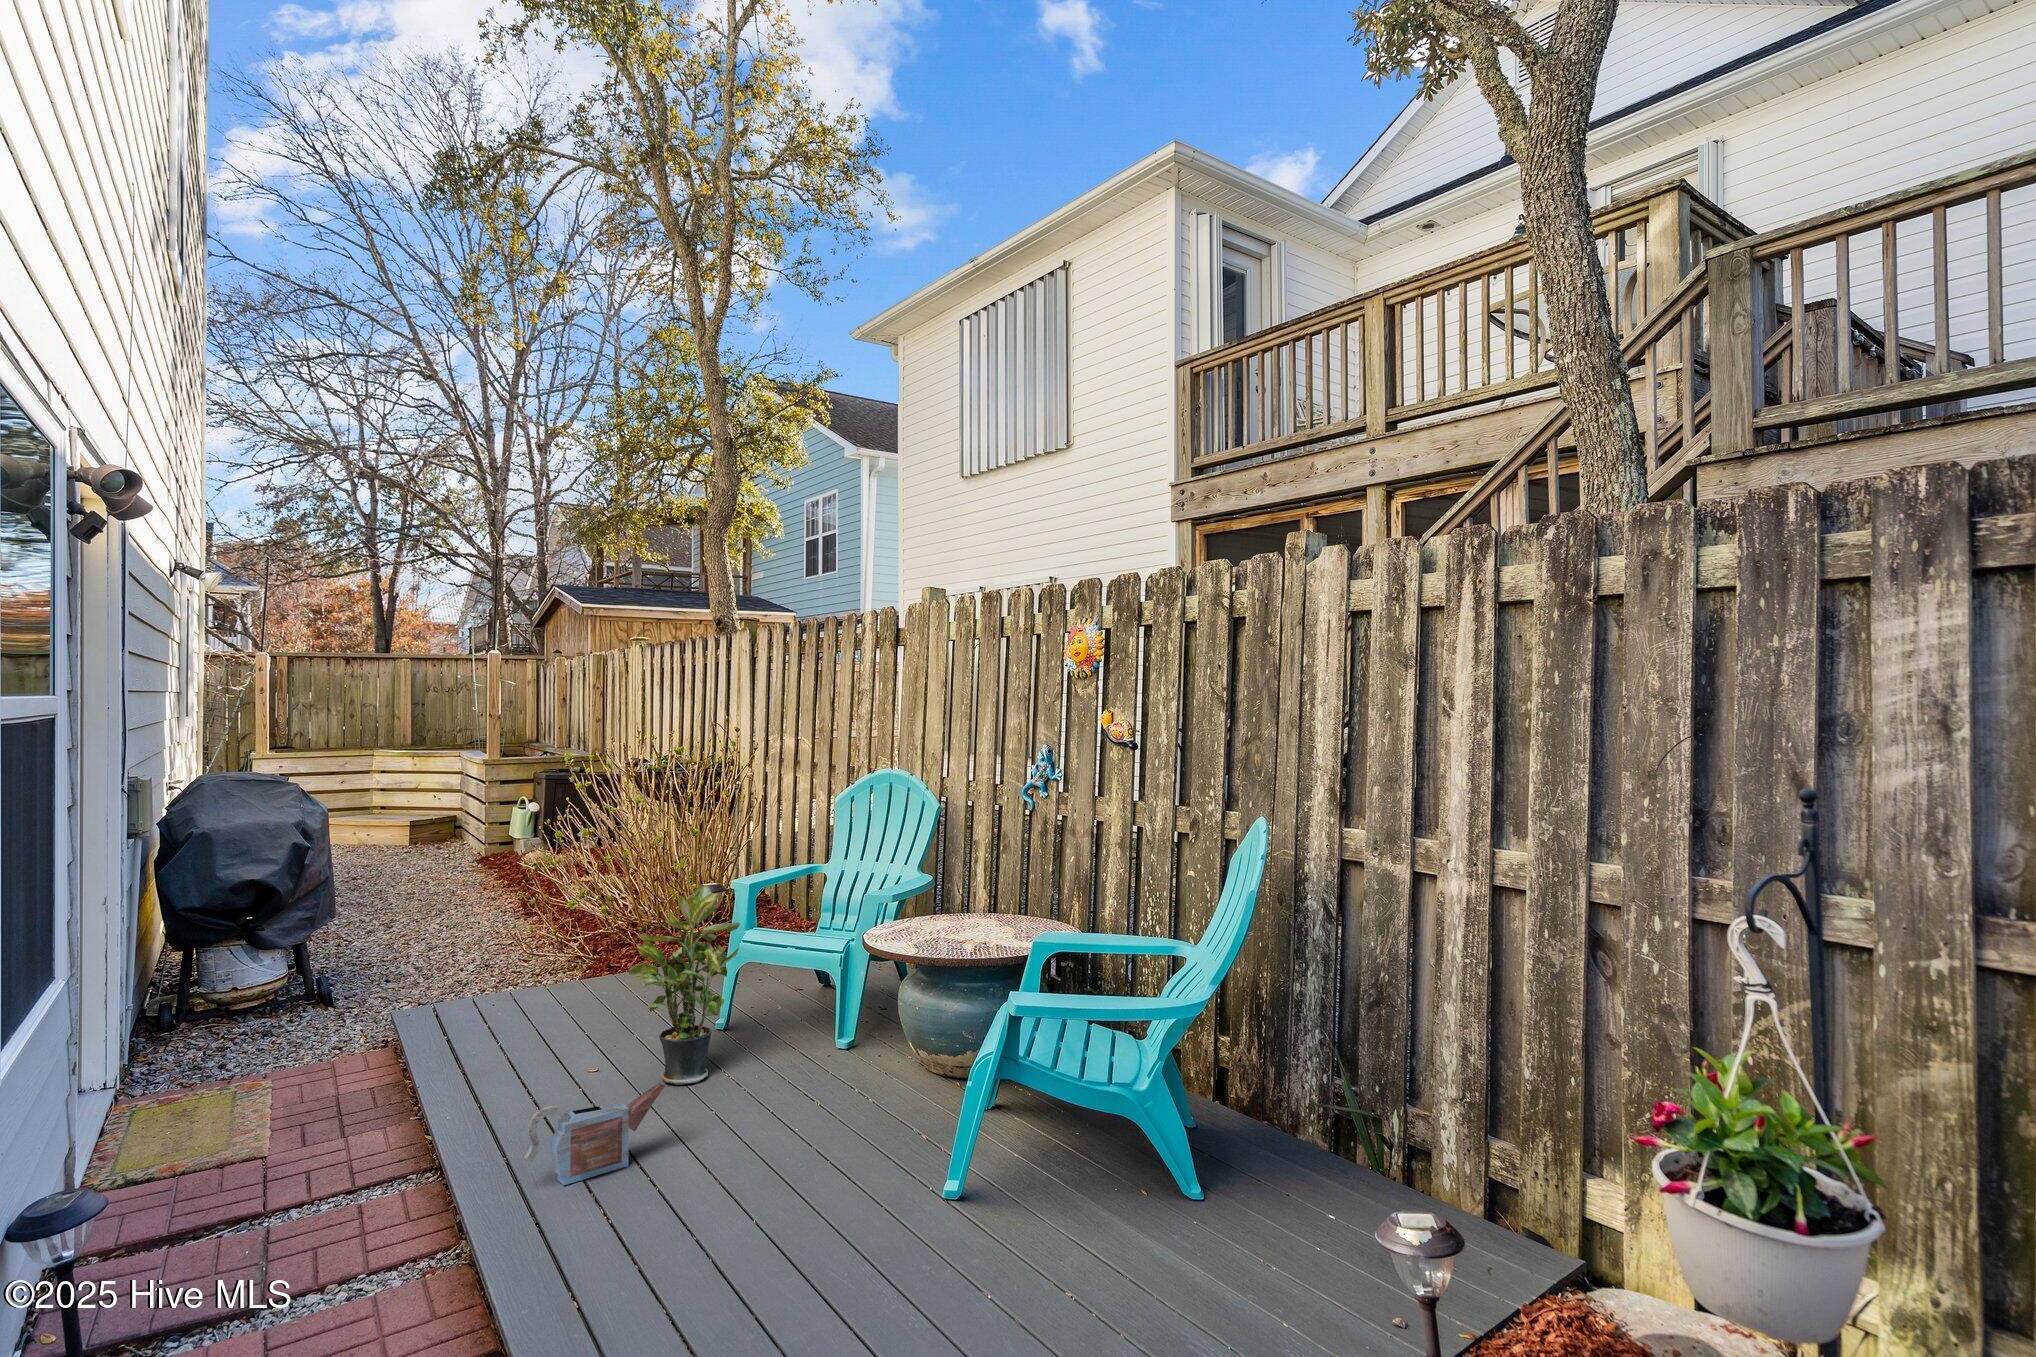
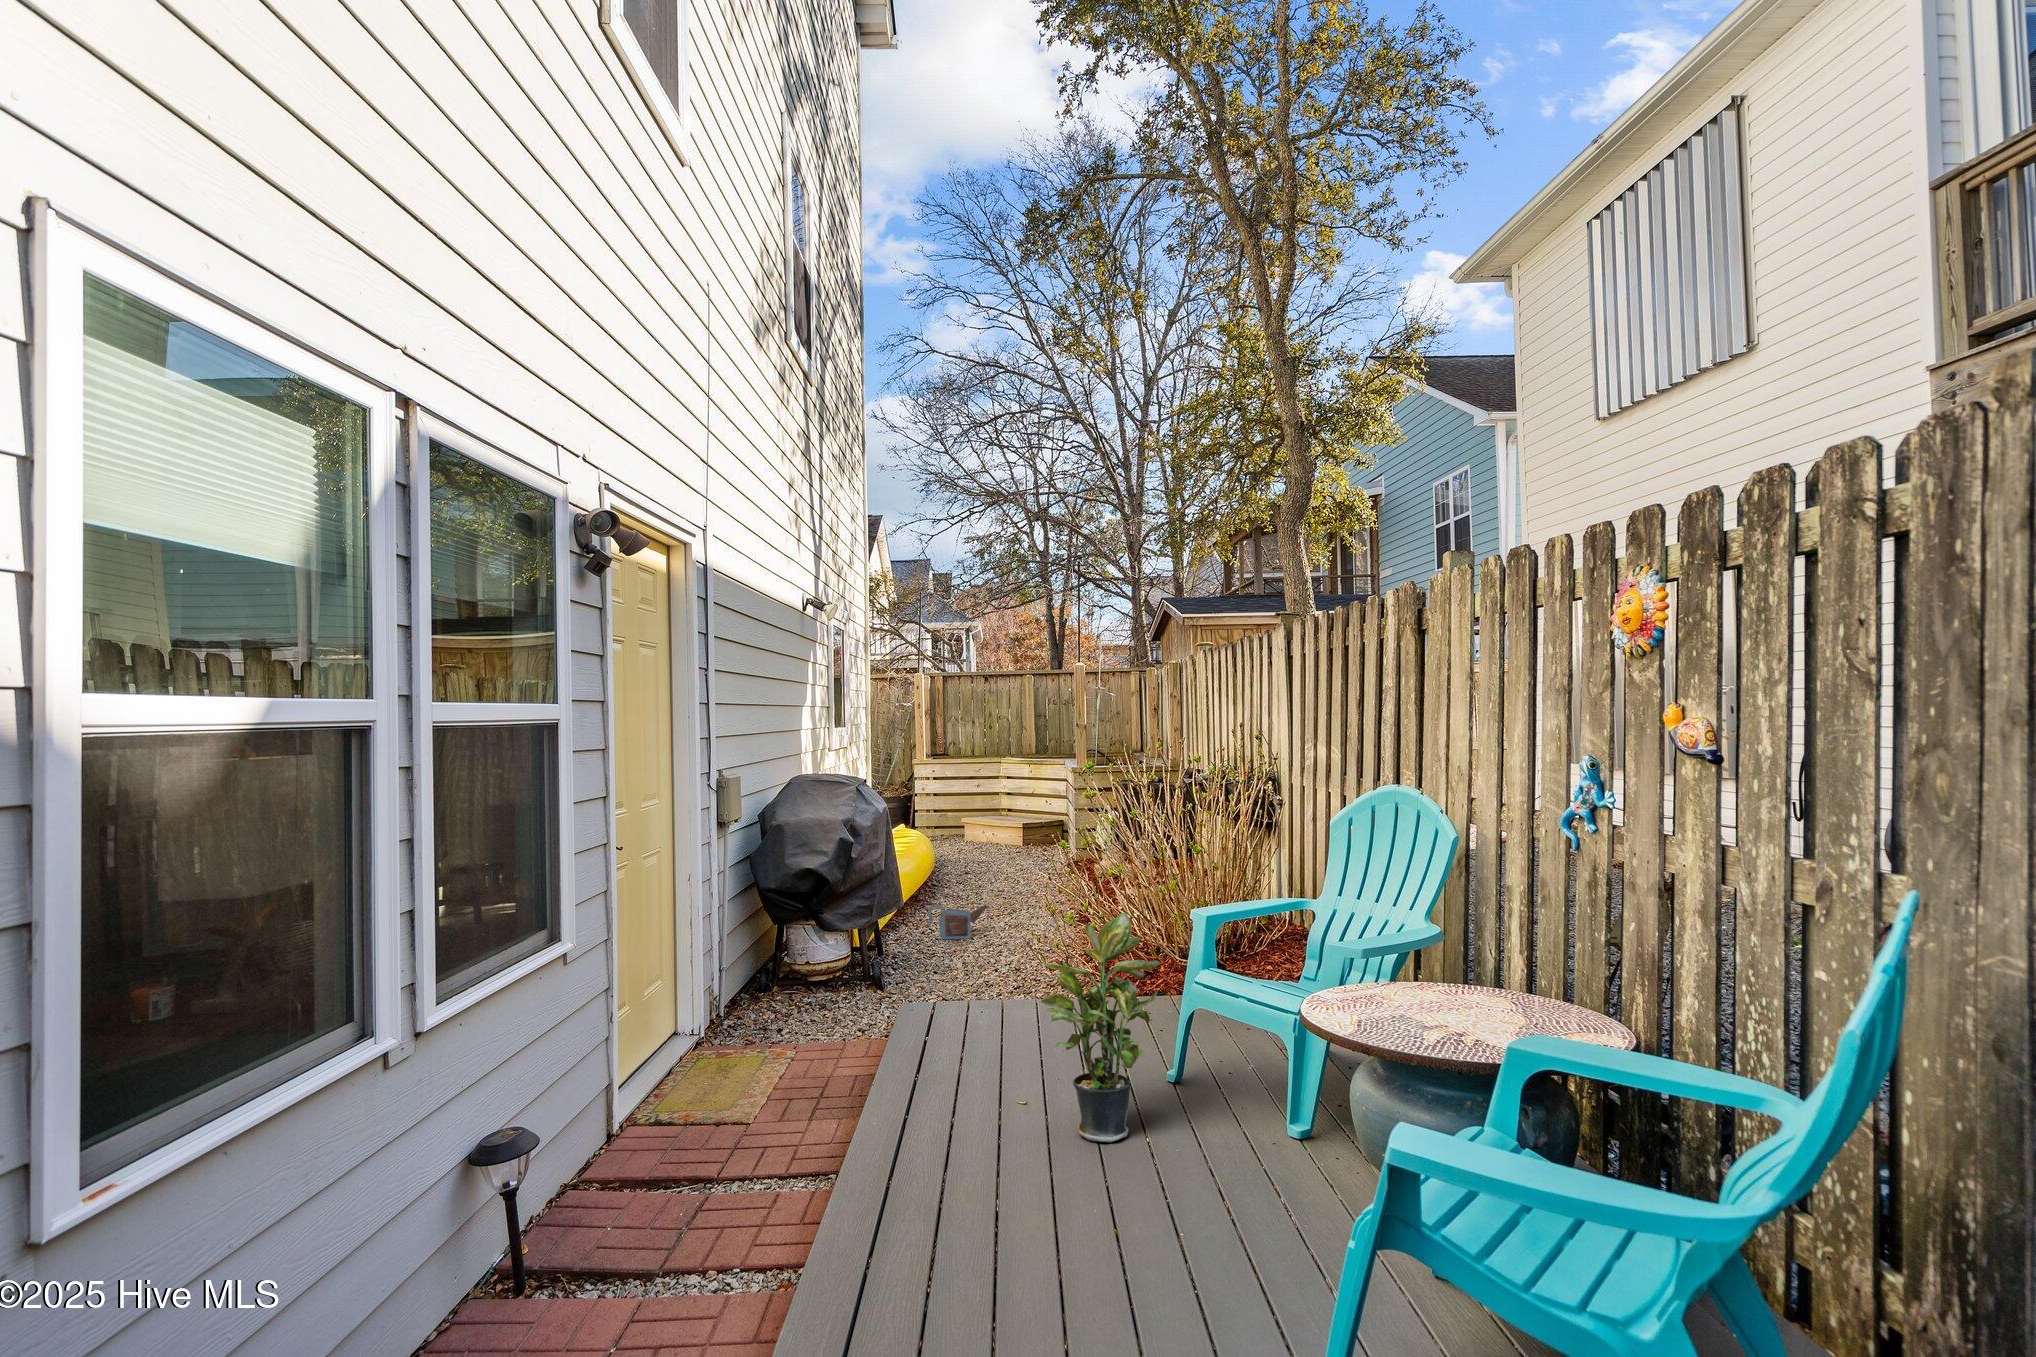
watering can: present [525,1083,665,1185] -> present [928,904,988,939]

